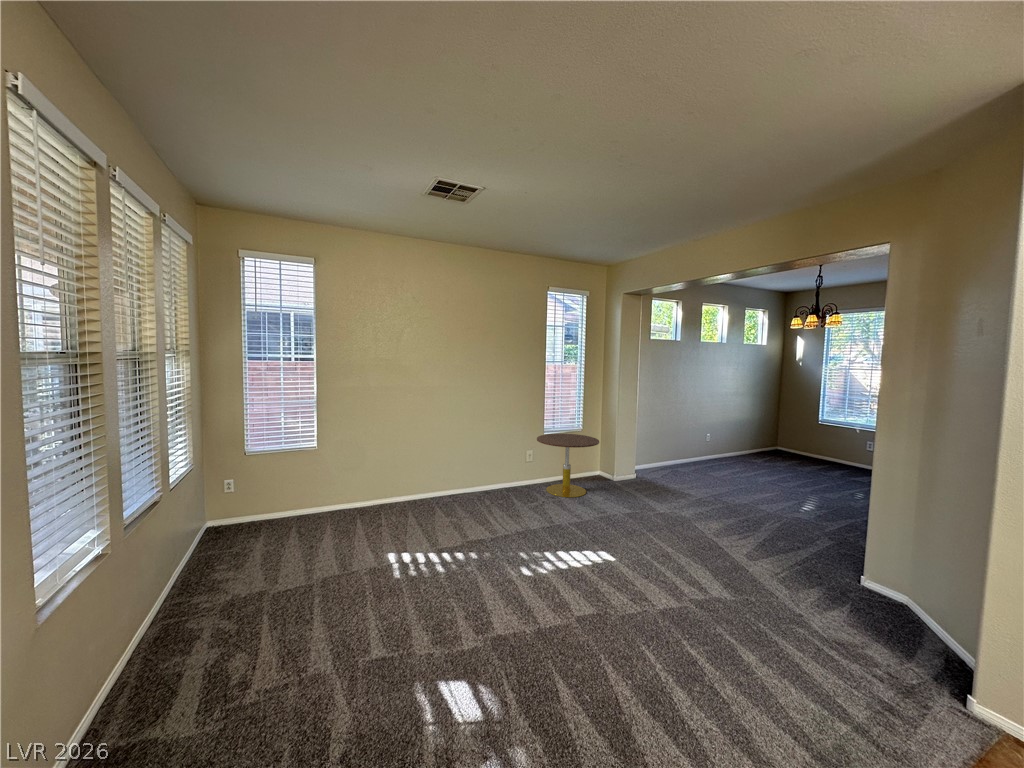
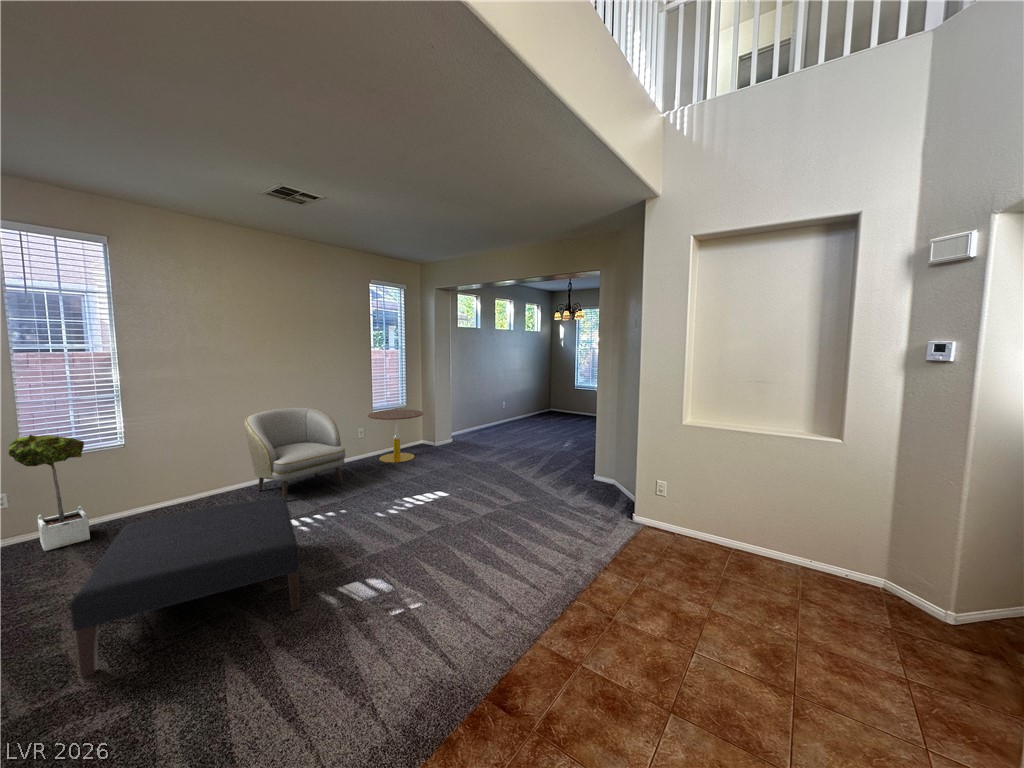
armchair: none [412,424,504,527] -> present [245,408,345,500]
potted tree: none [231,433,283,536] -> present [8,435,90,551]
ottoman: none [170,532,419,714] -> present [71,496,300,677]

